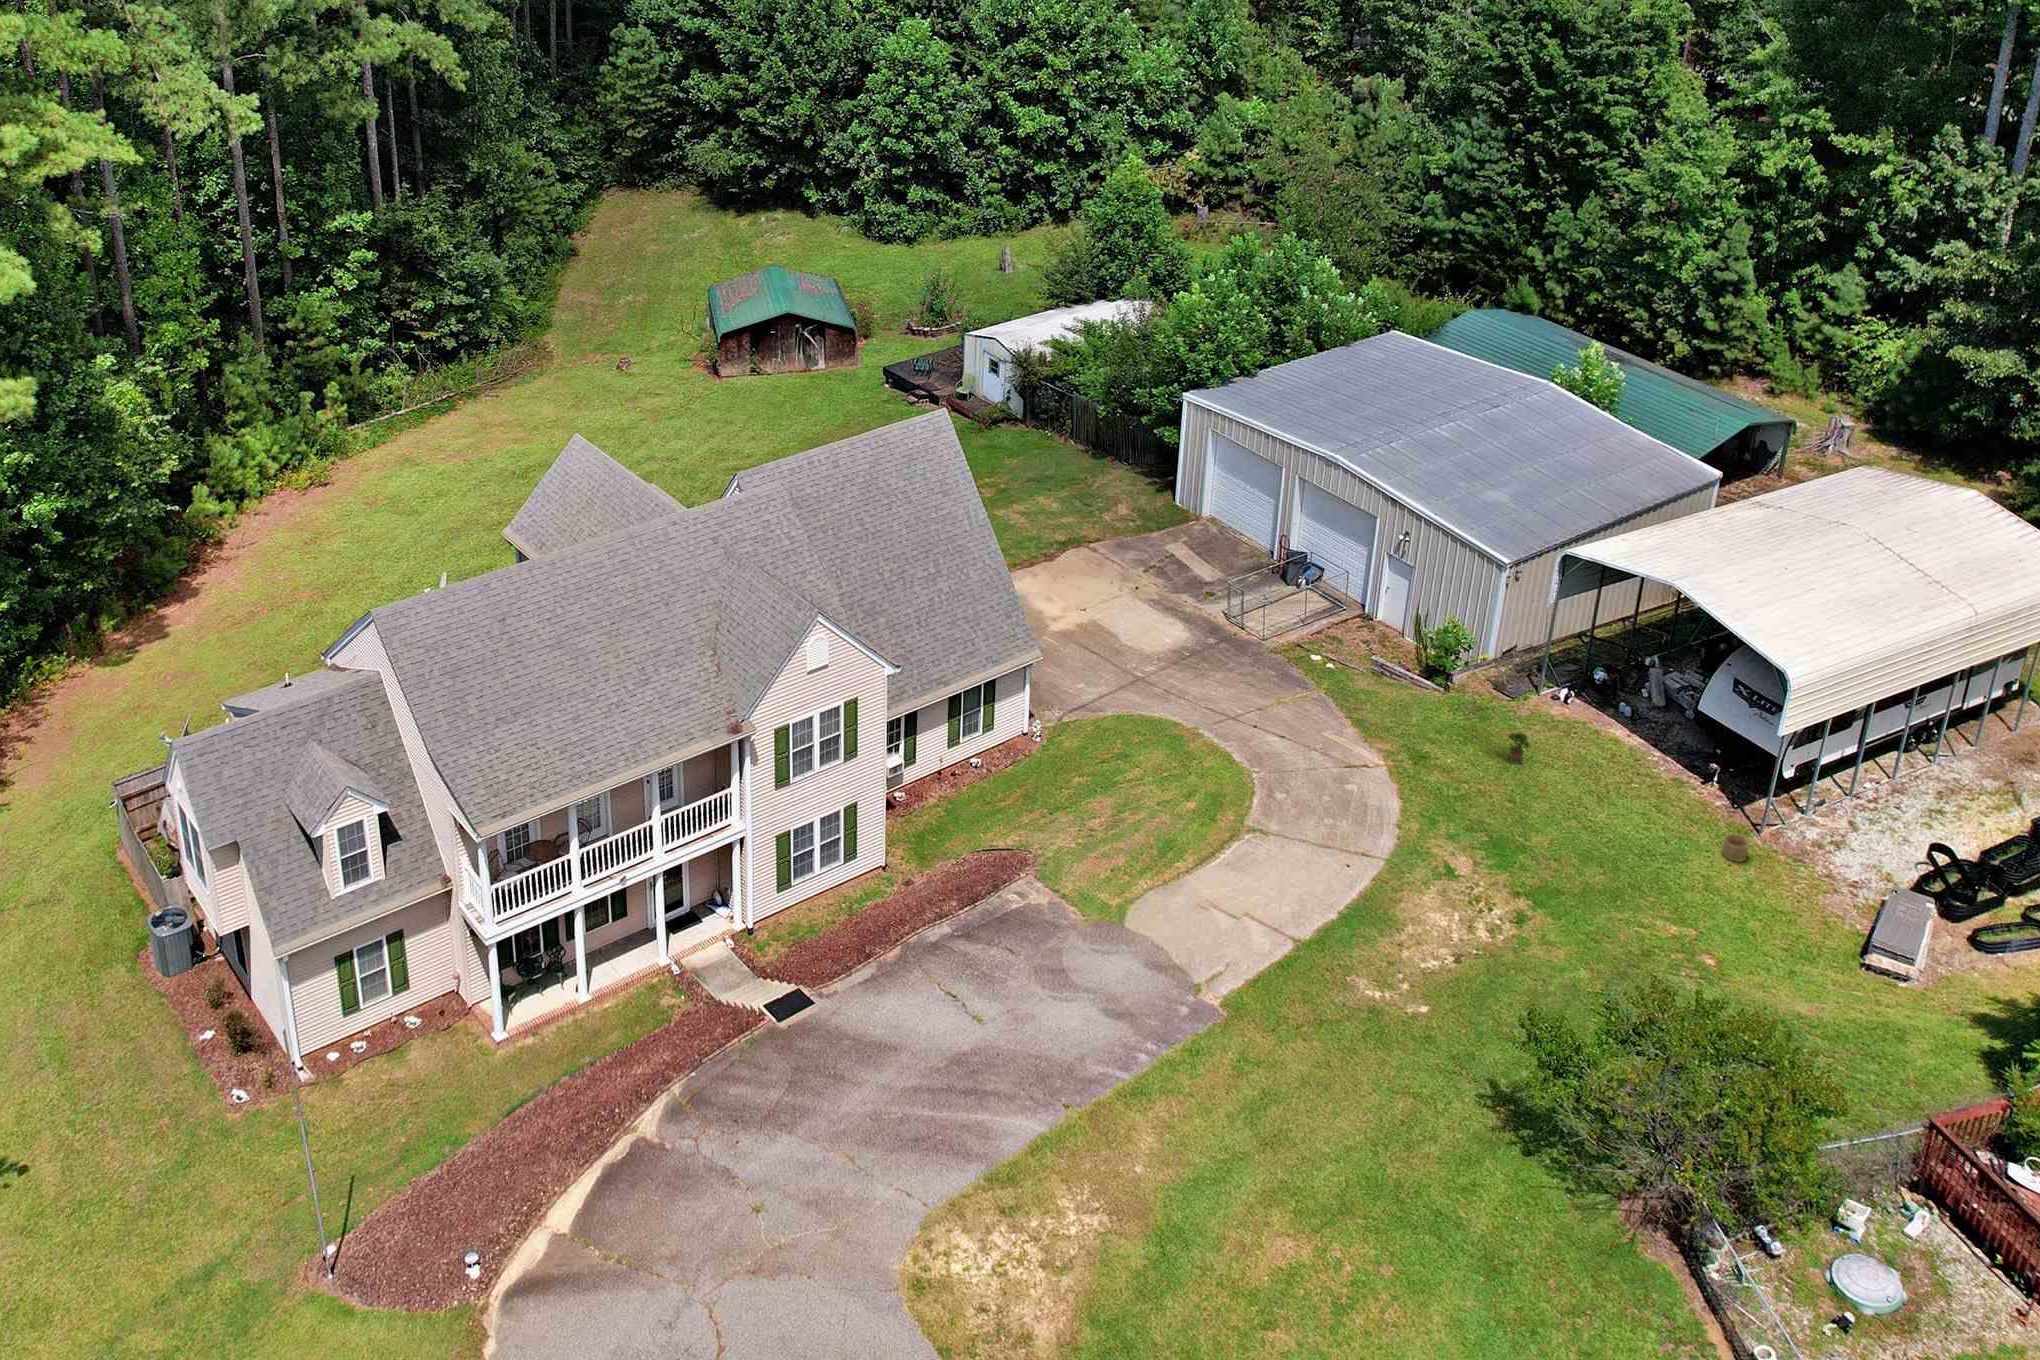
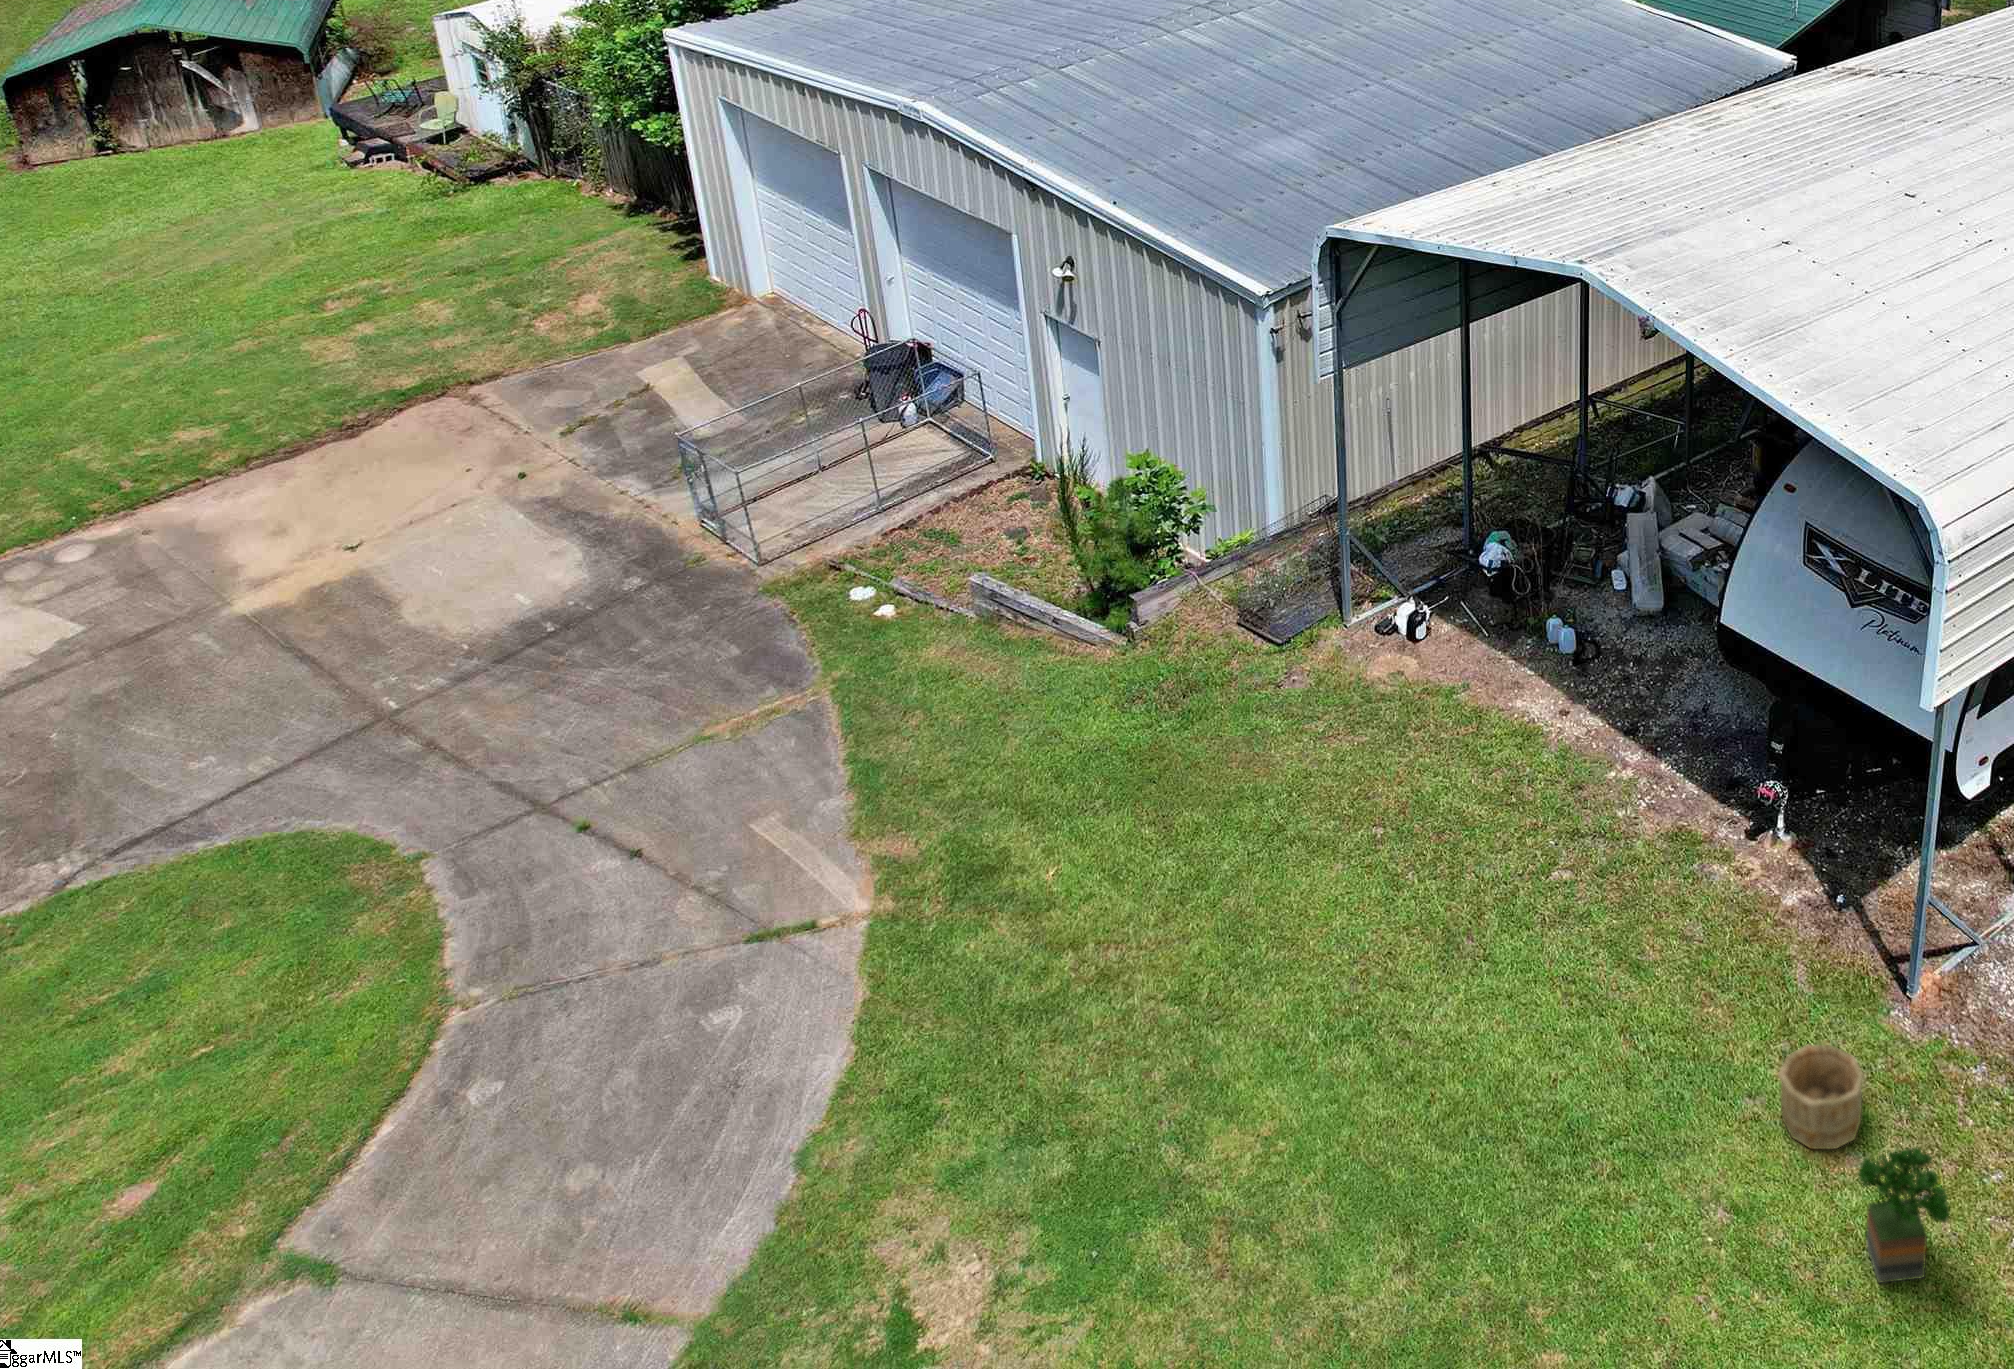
potted tree: present [1509,733,1530,764] -> present [1858,1148,1950,1283]

